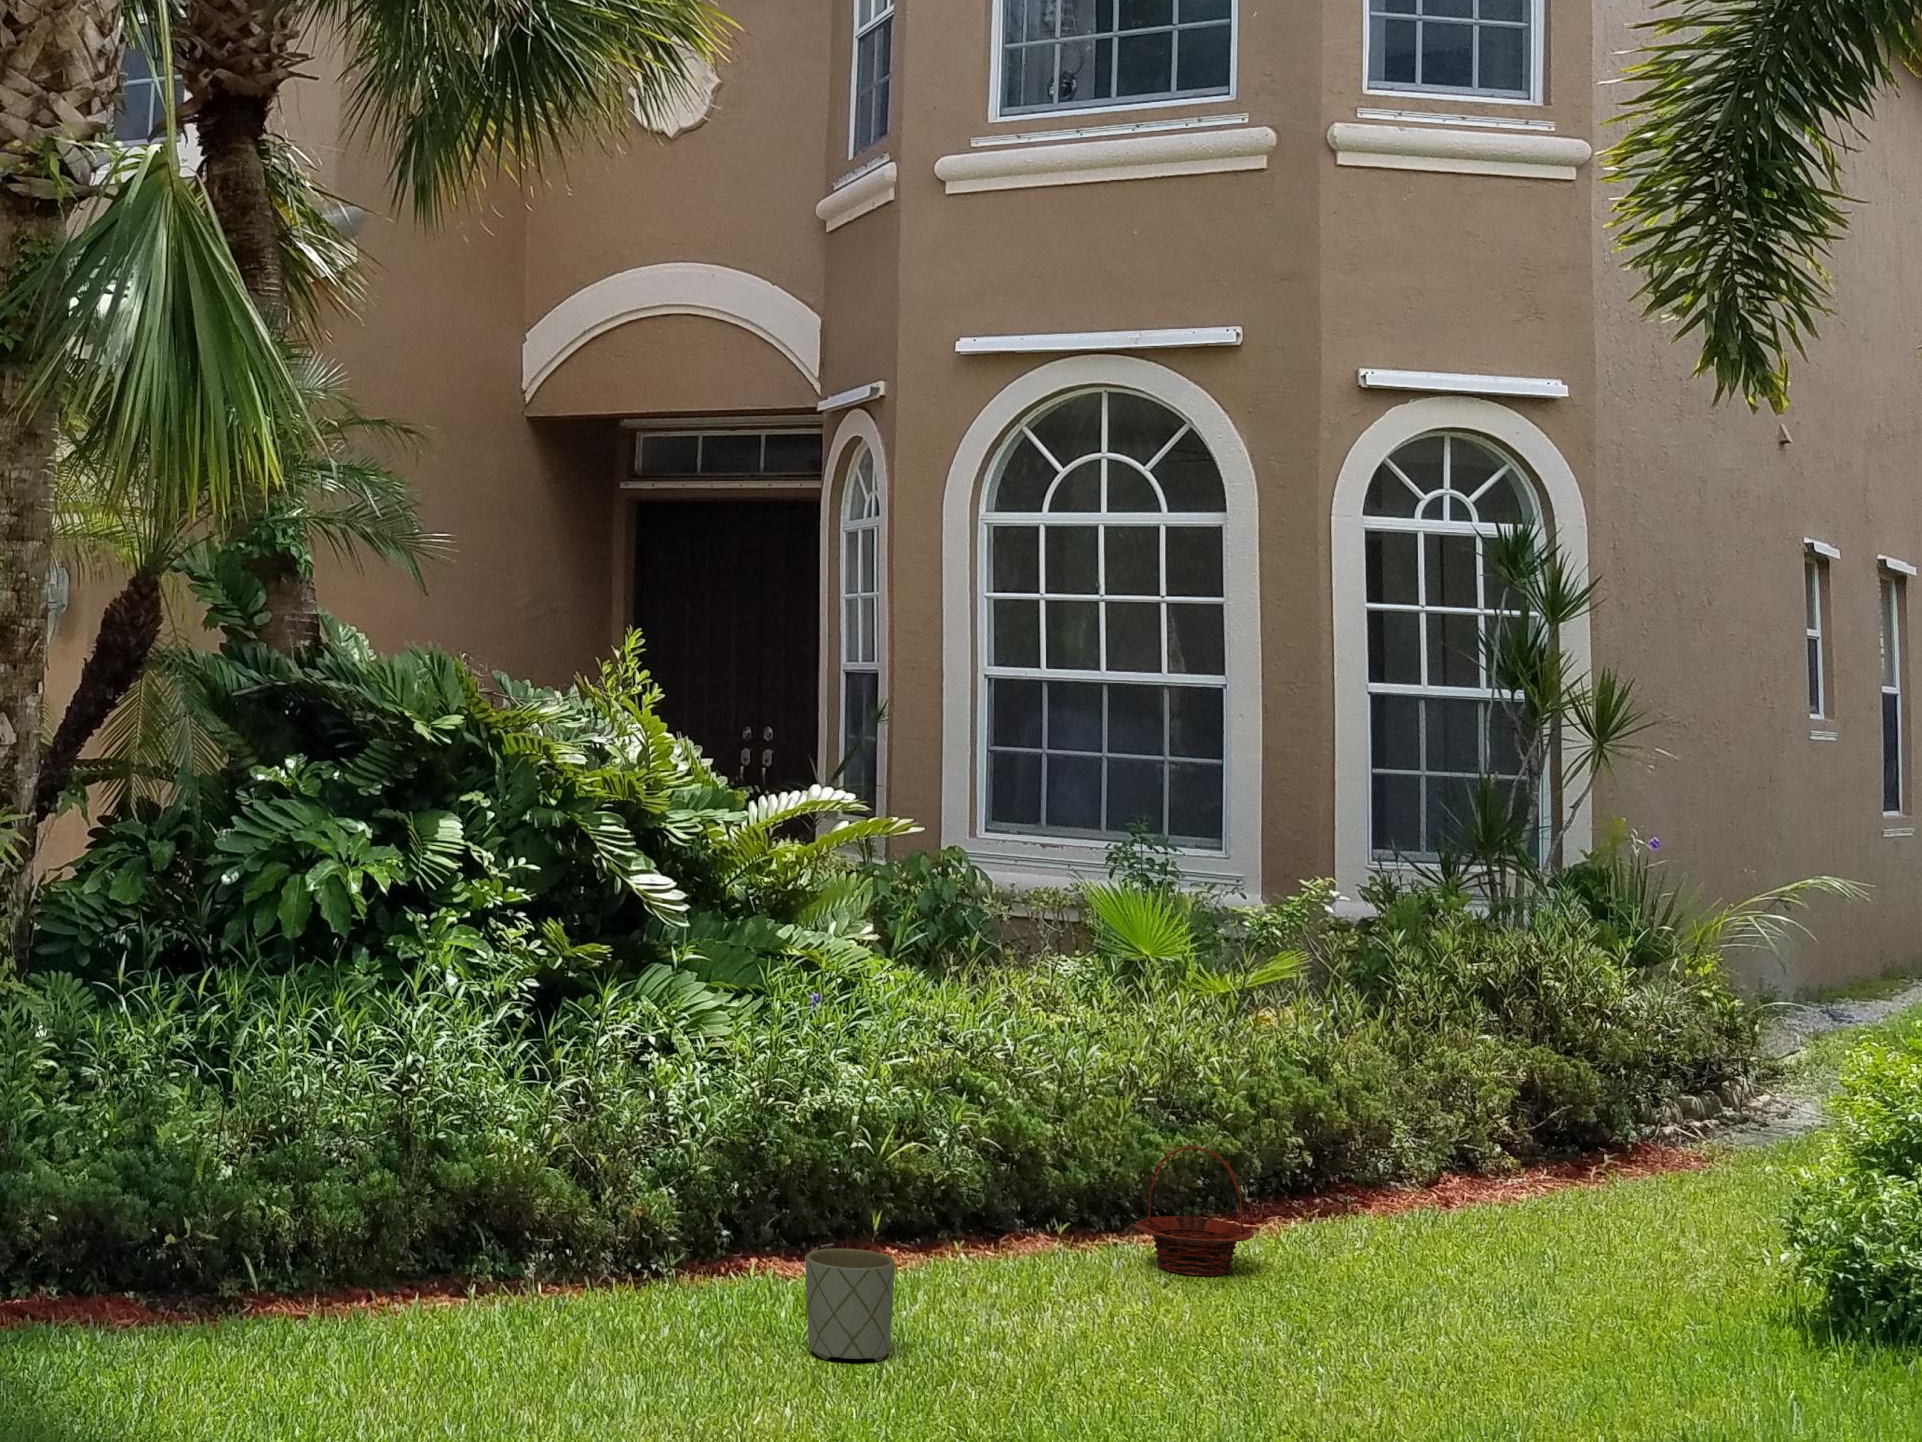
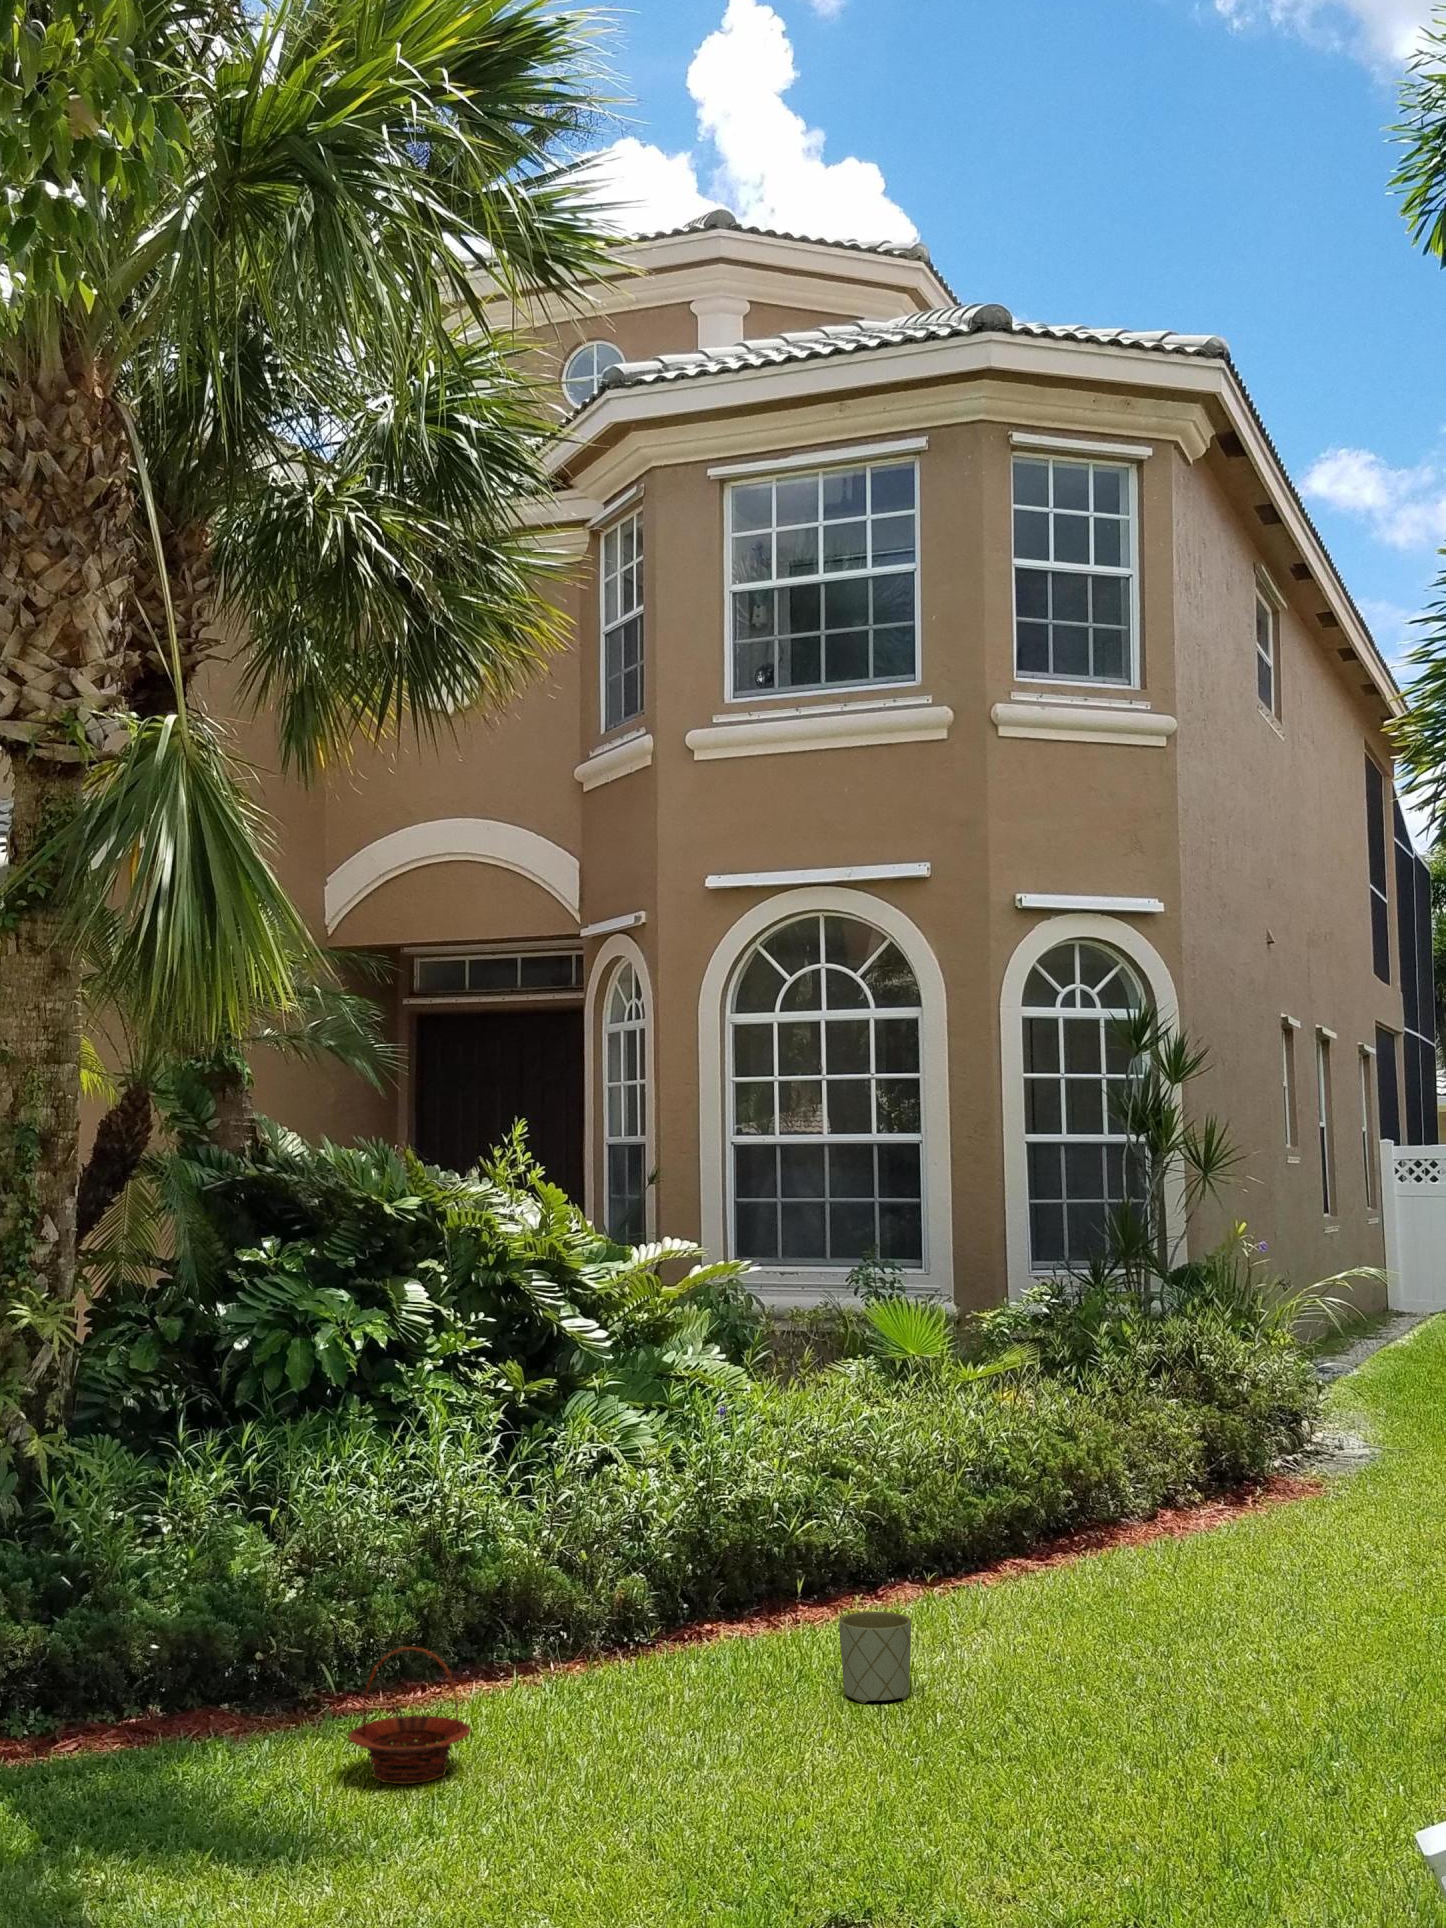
basket: present [1134,1146,1255,1276] -> present [348,1647,471,1784]

